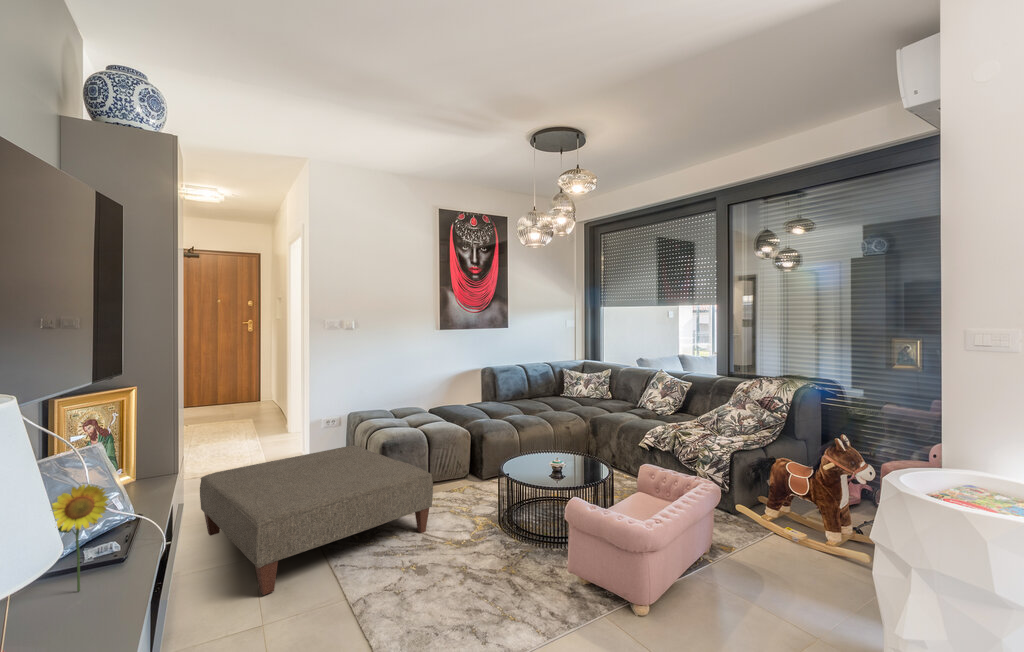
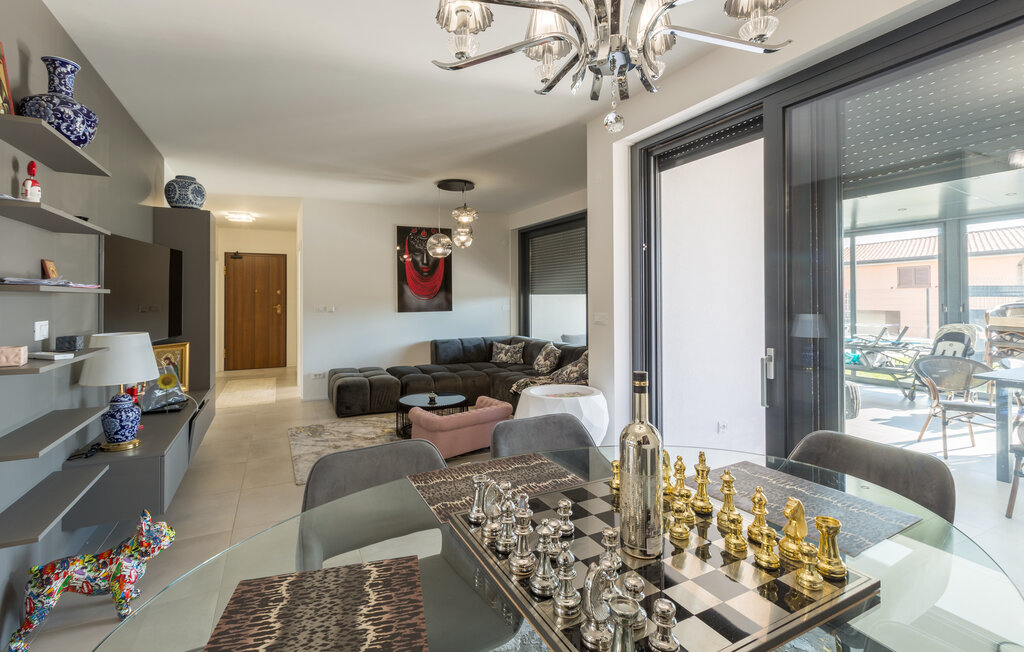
ottoman: present [200,445,433,595] -> none [227,386,358,451]

